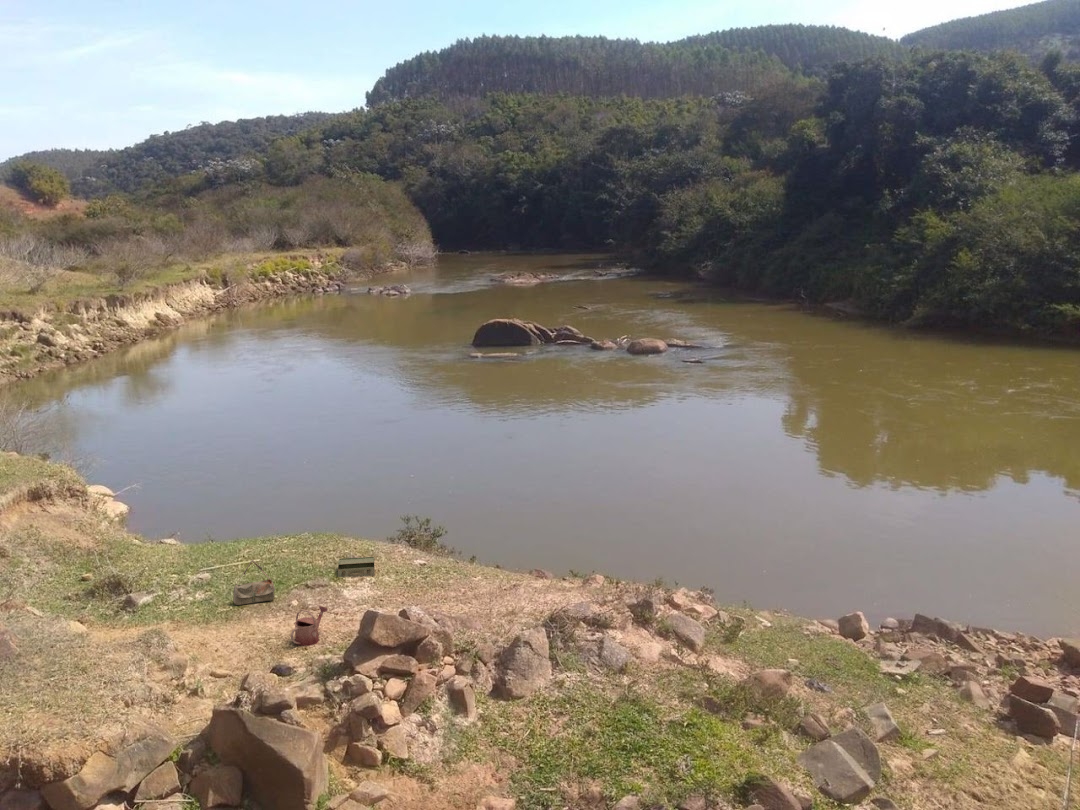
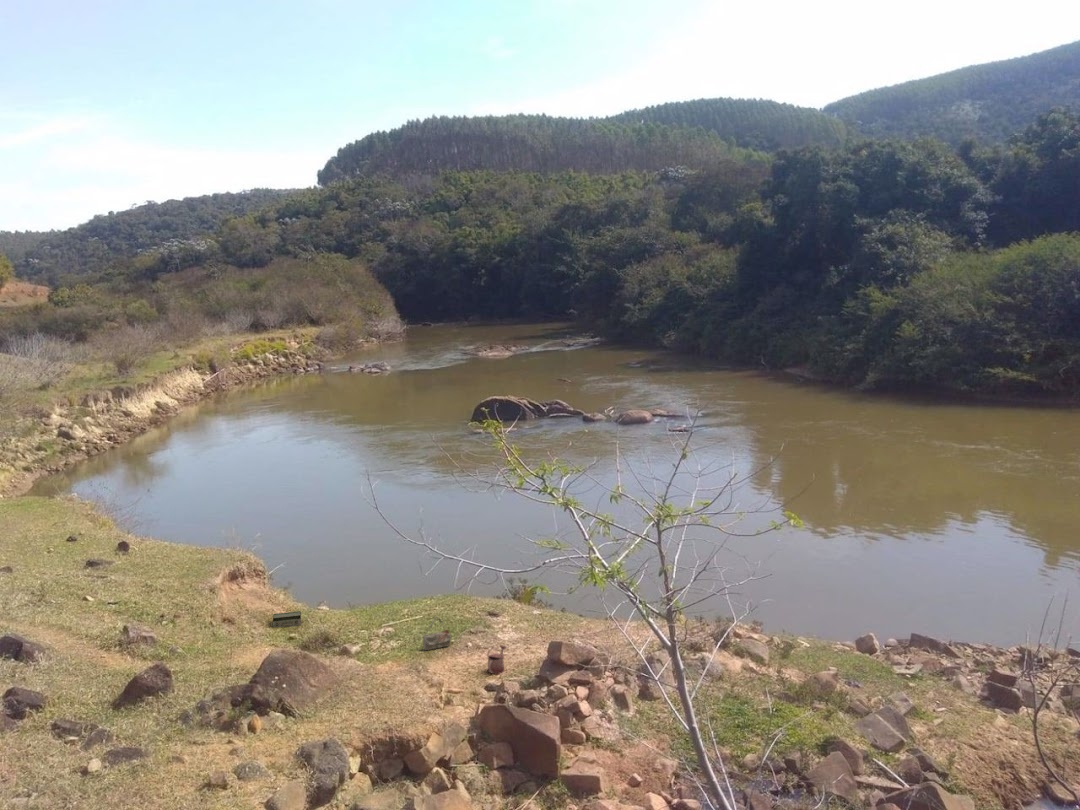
toolbox: present [338,557,375,577] -> present [273,611,301,628]

